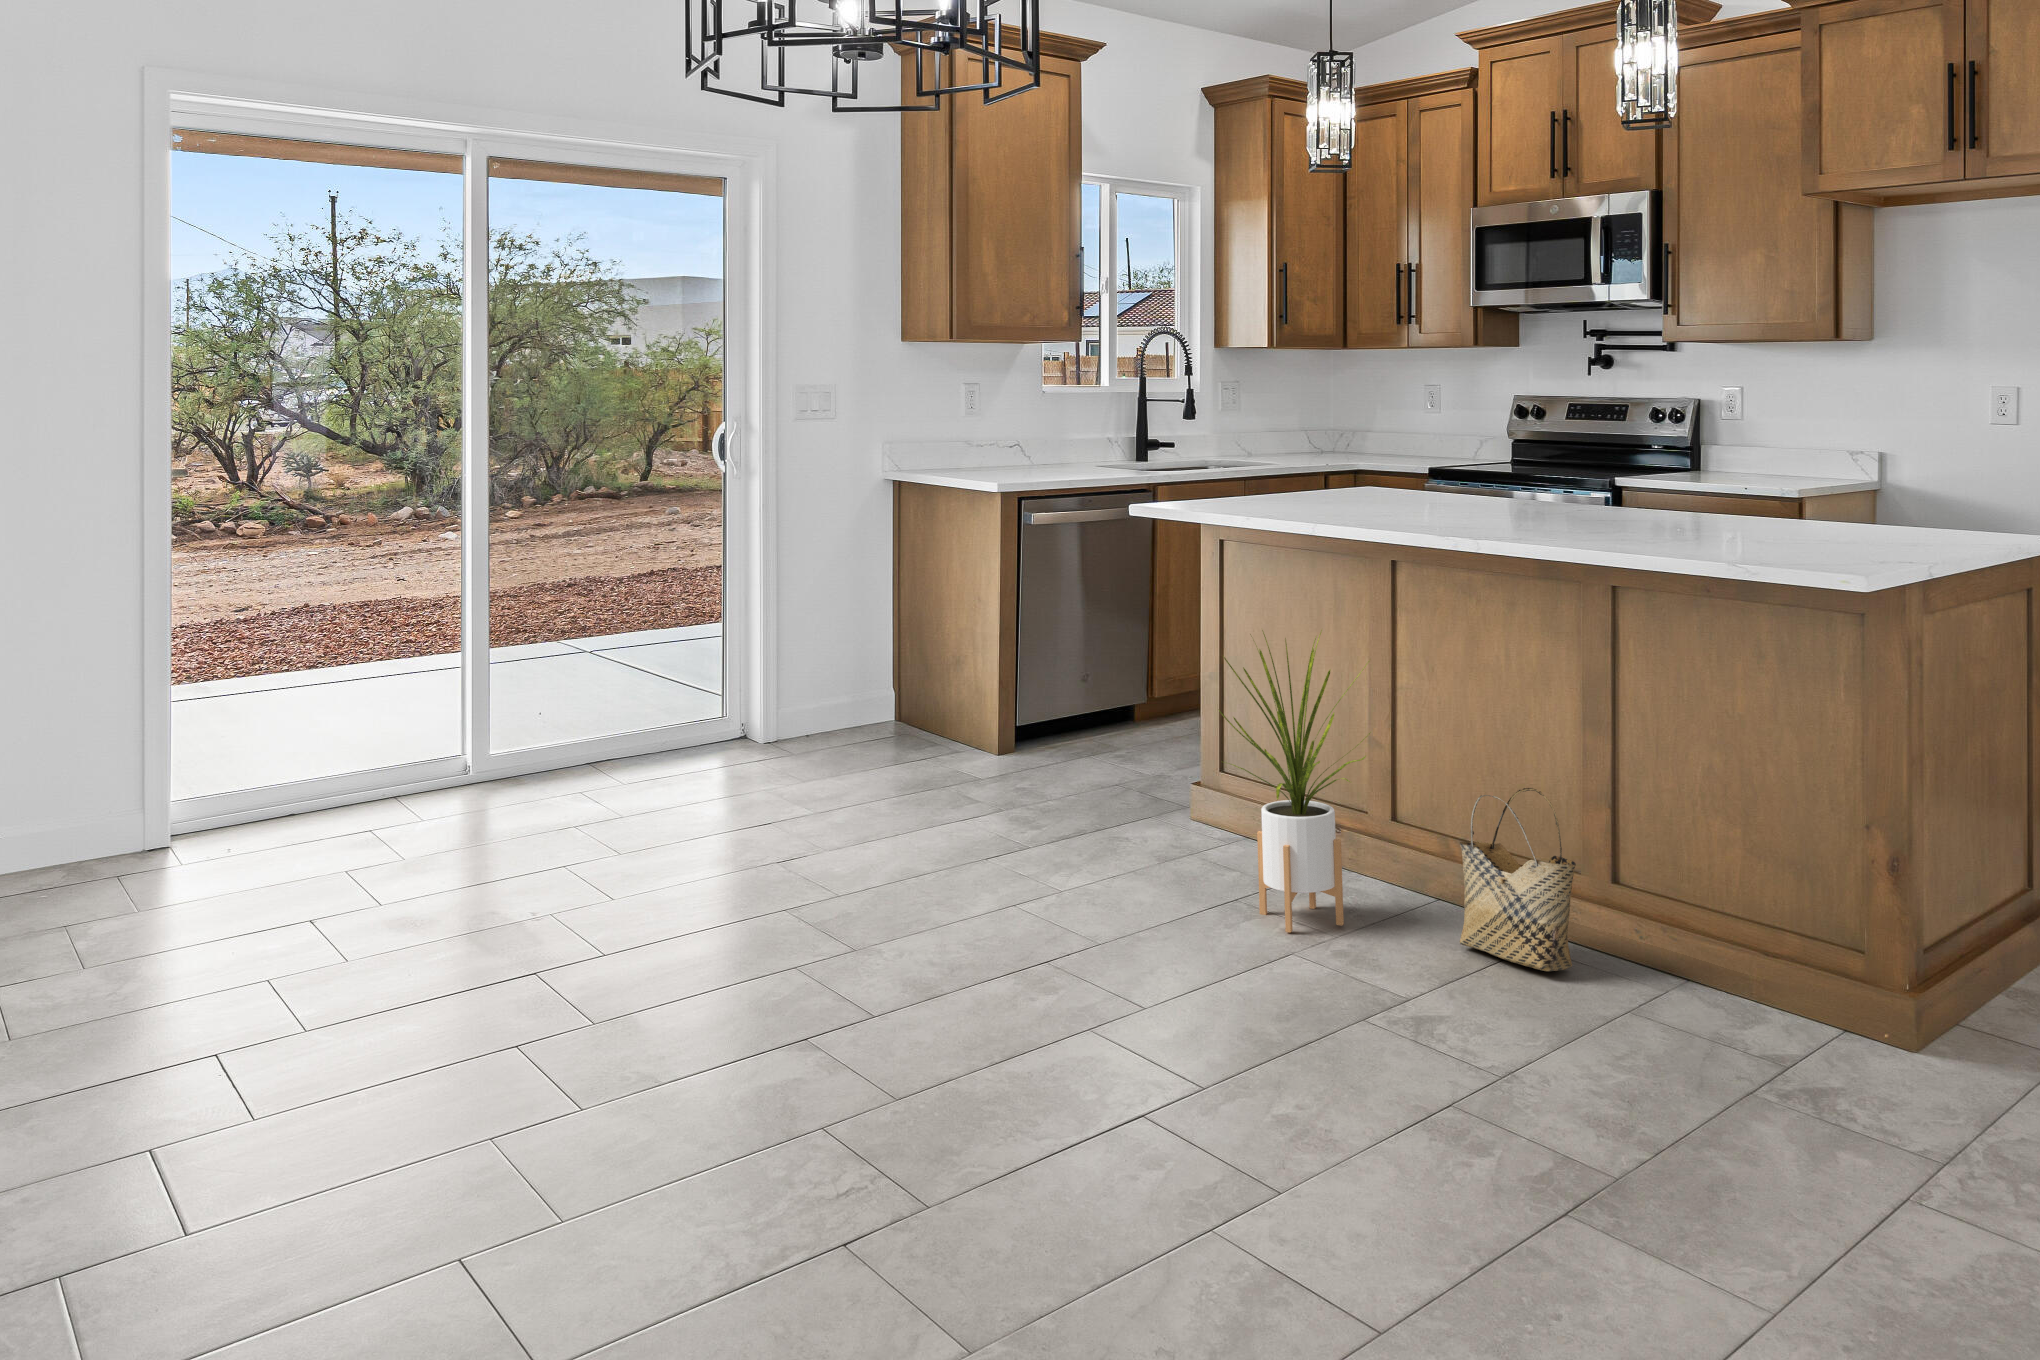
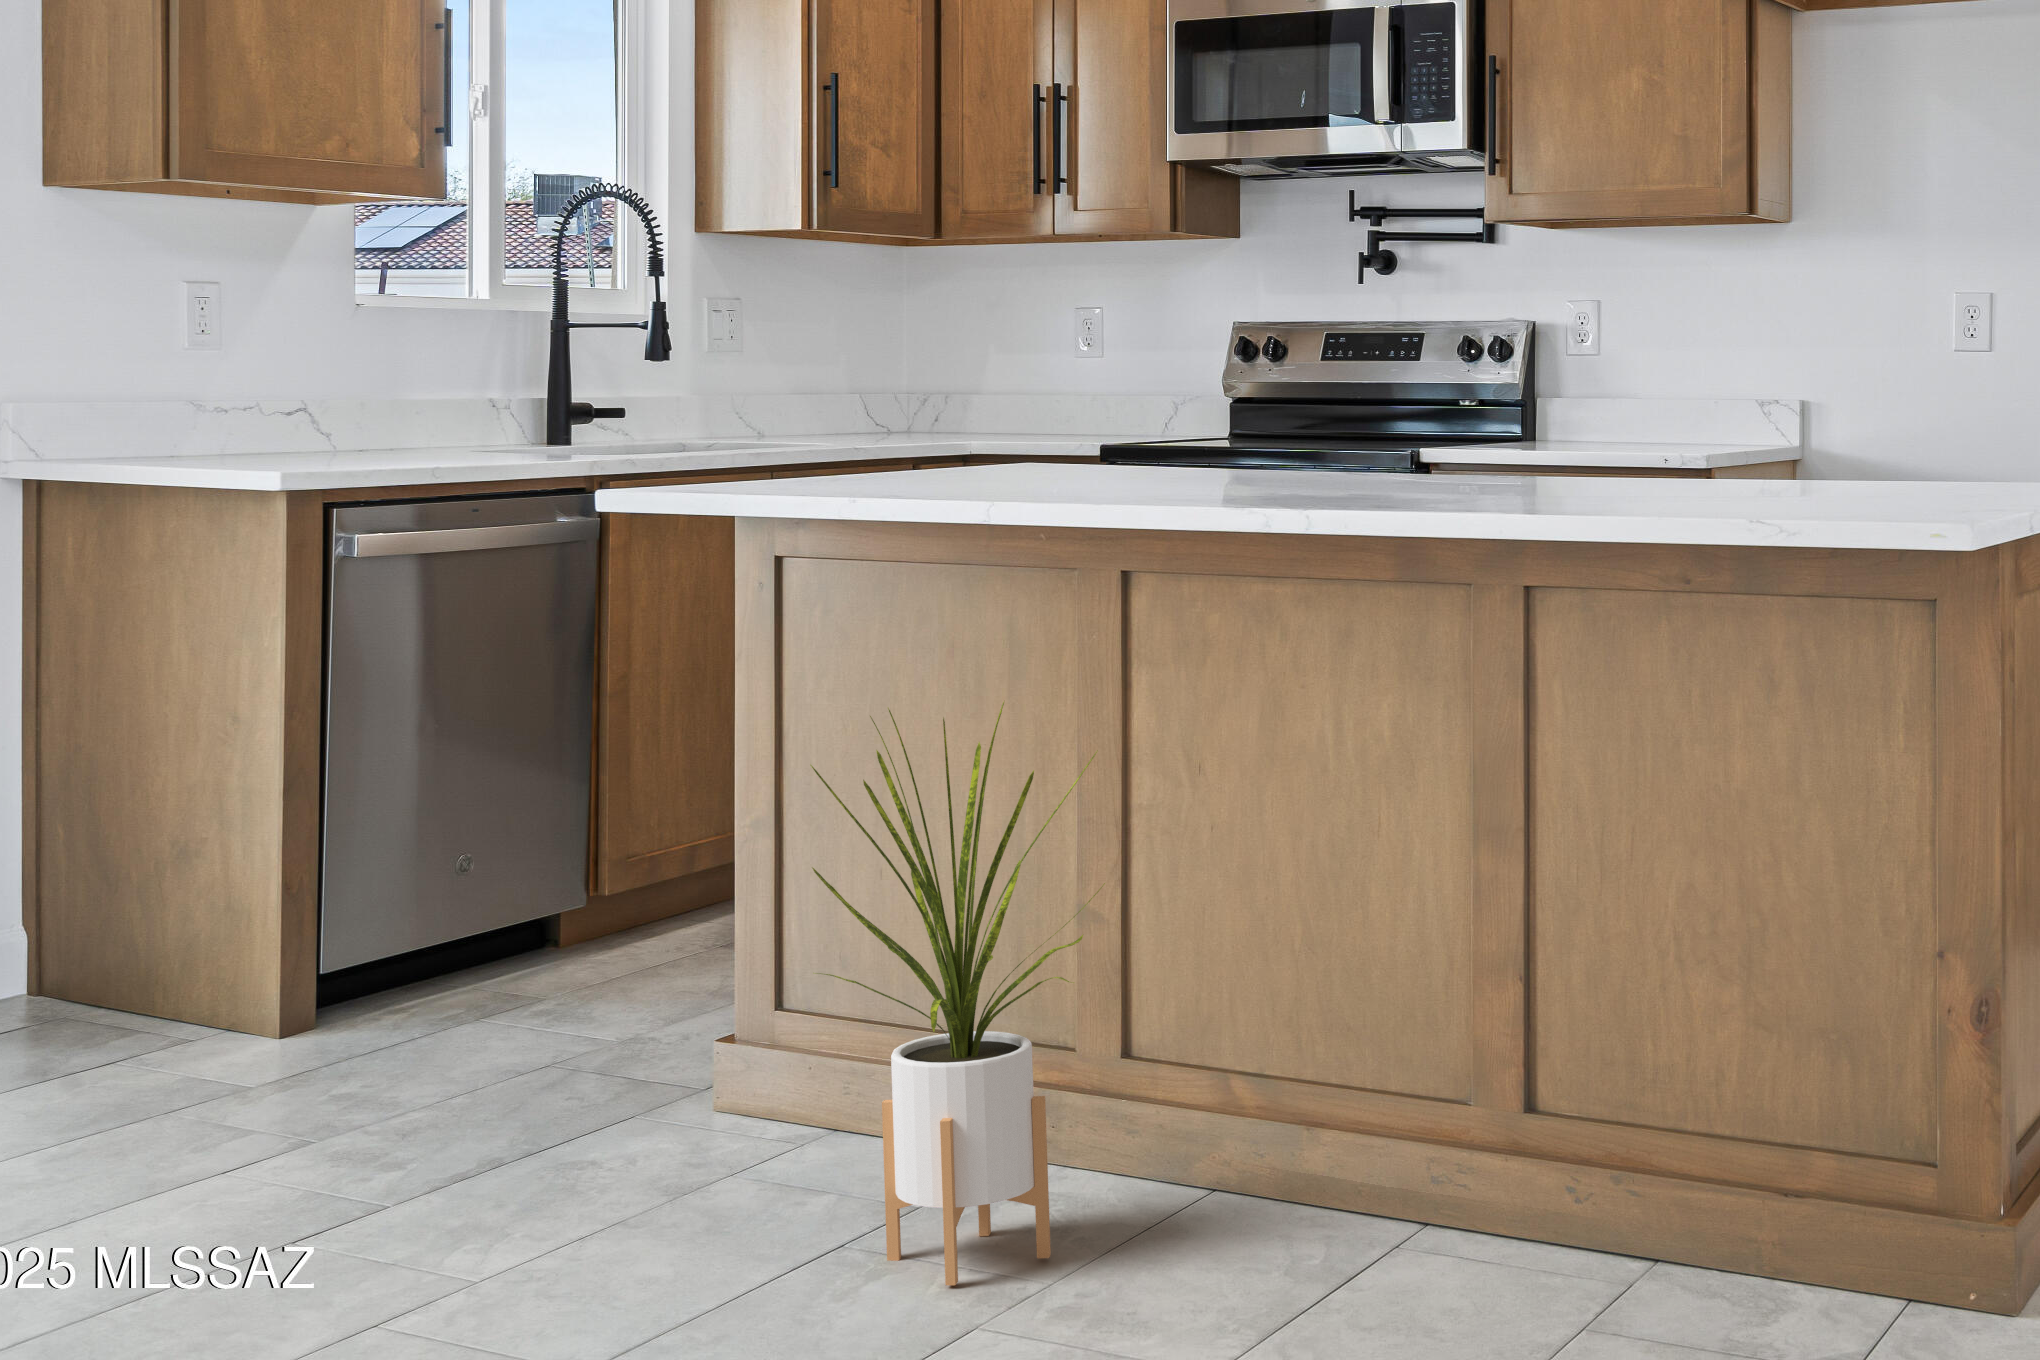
woven basket: present [1459,788,1576,971] -> none [1264,959,1472,1282]

